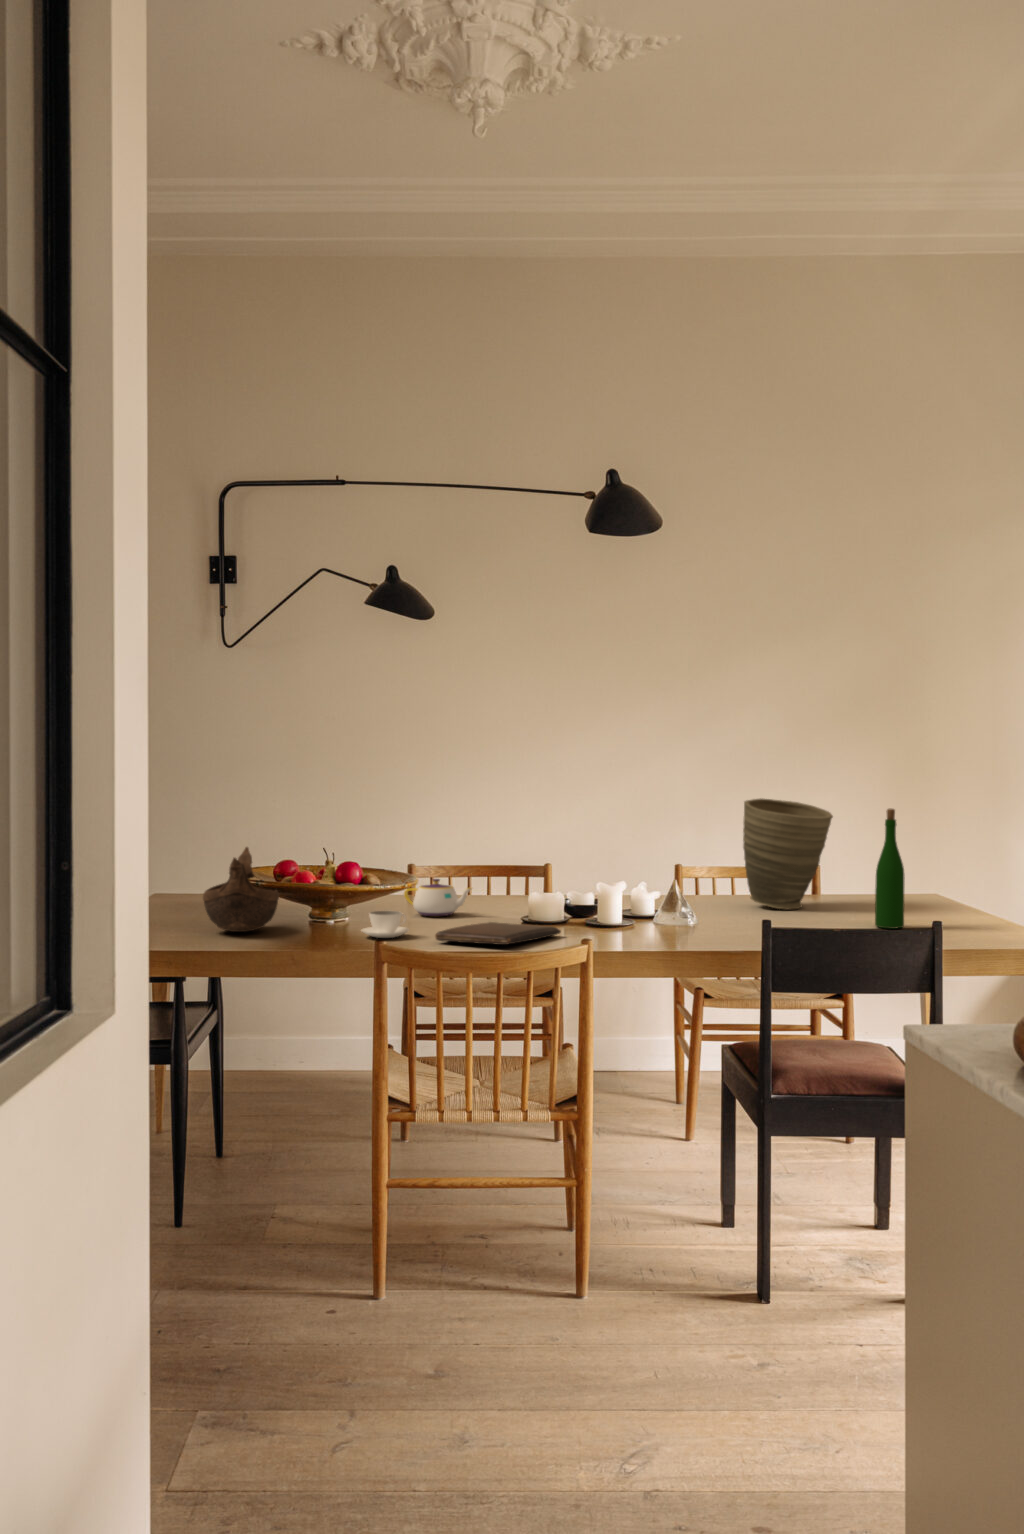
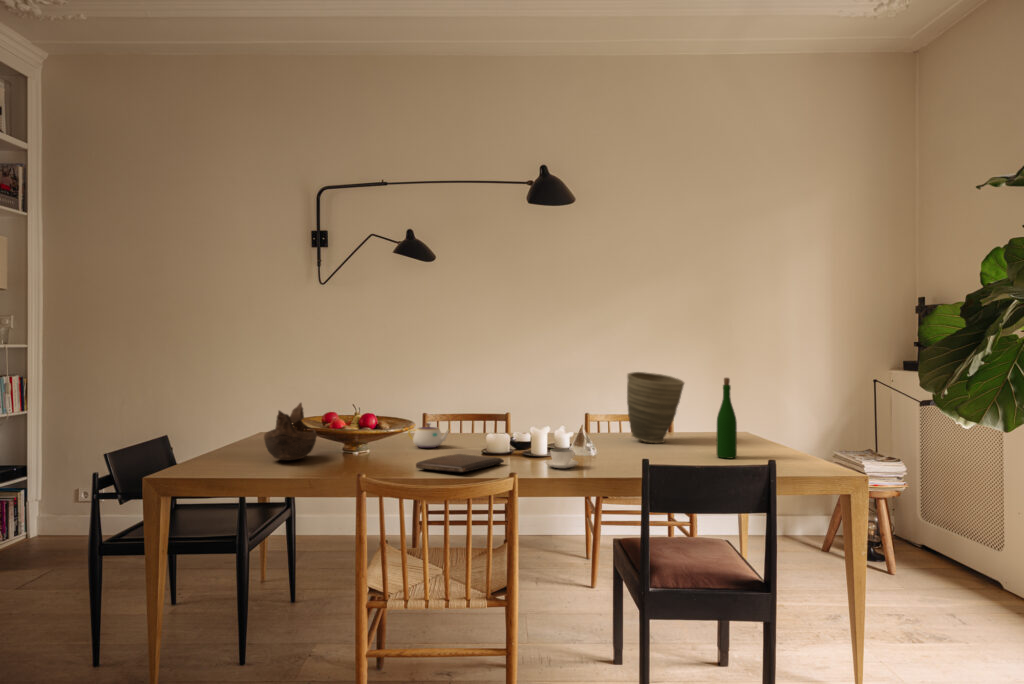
cup: present [361,911,409,938] -> present [545,449,578,468]

